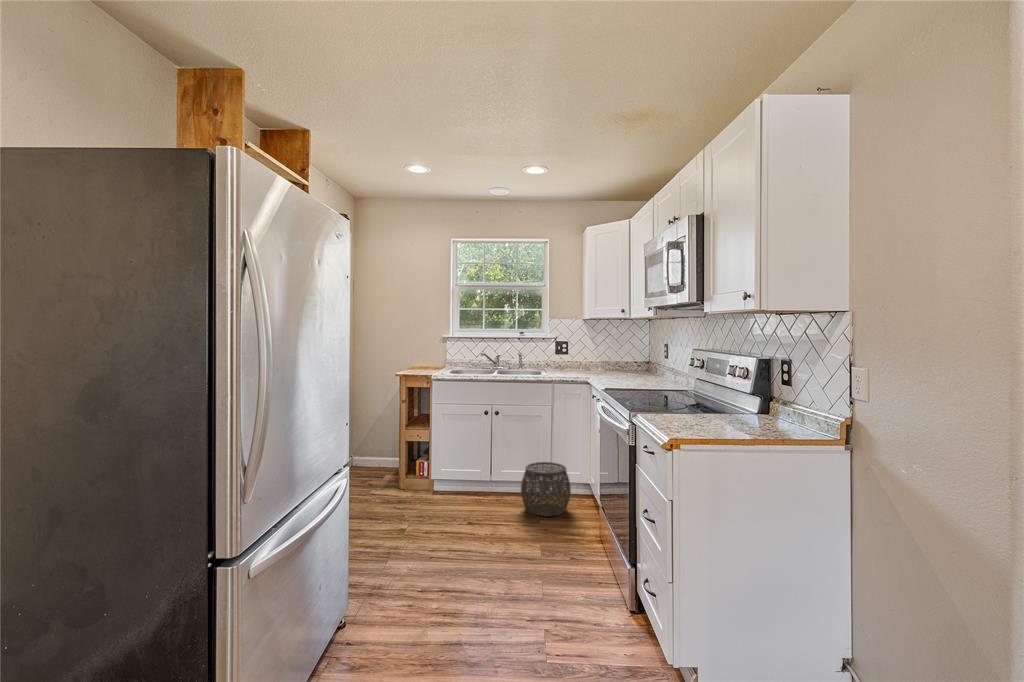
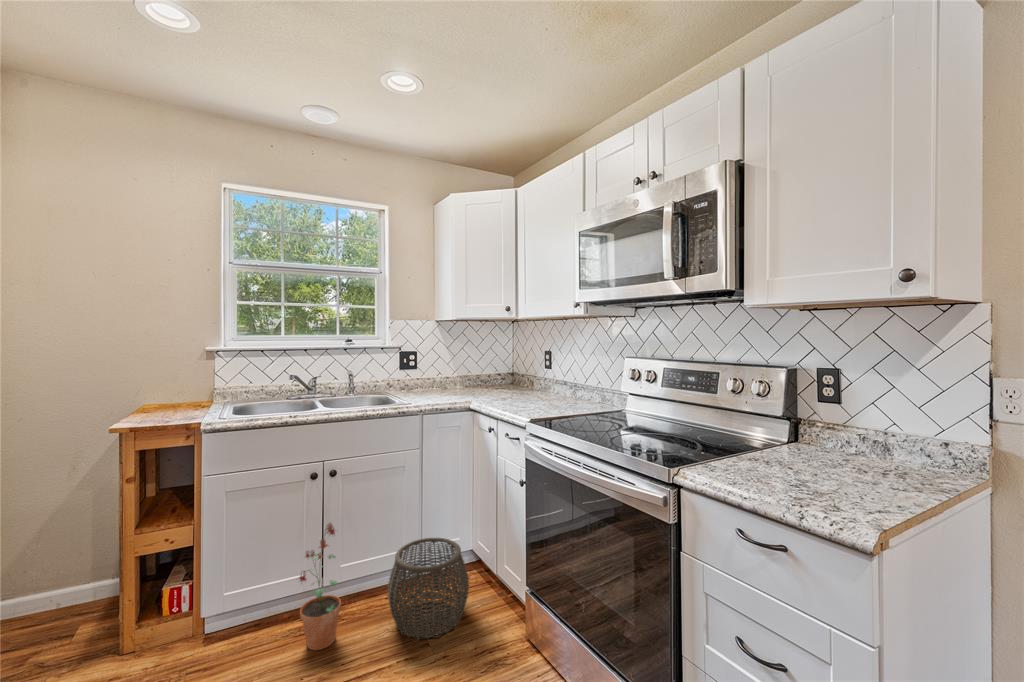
potted plant: none [472,440,496,507] -> present [299,523,341,650]

